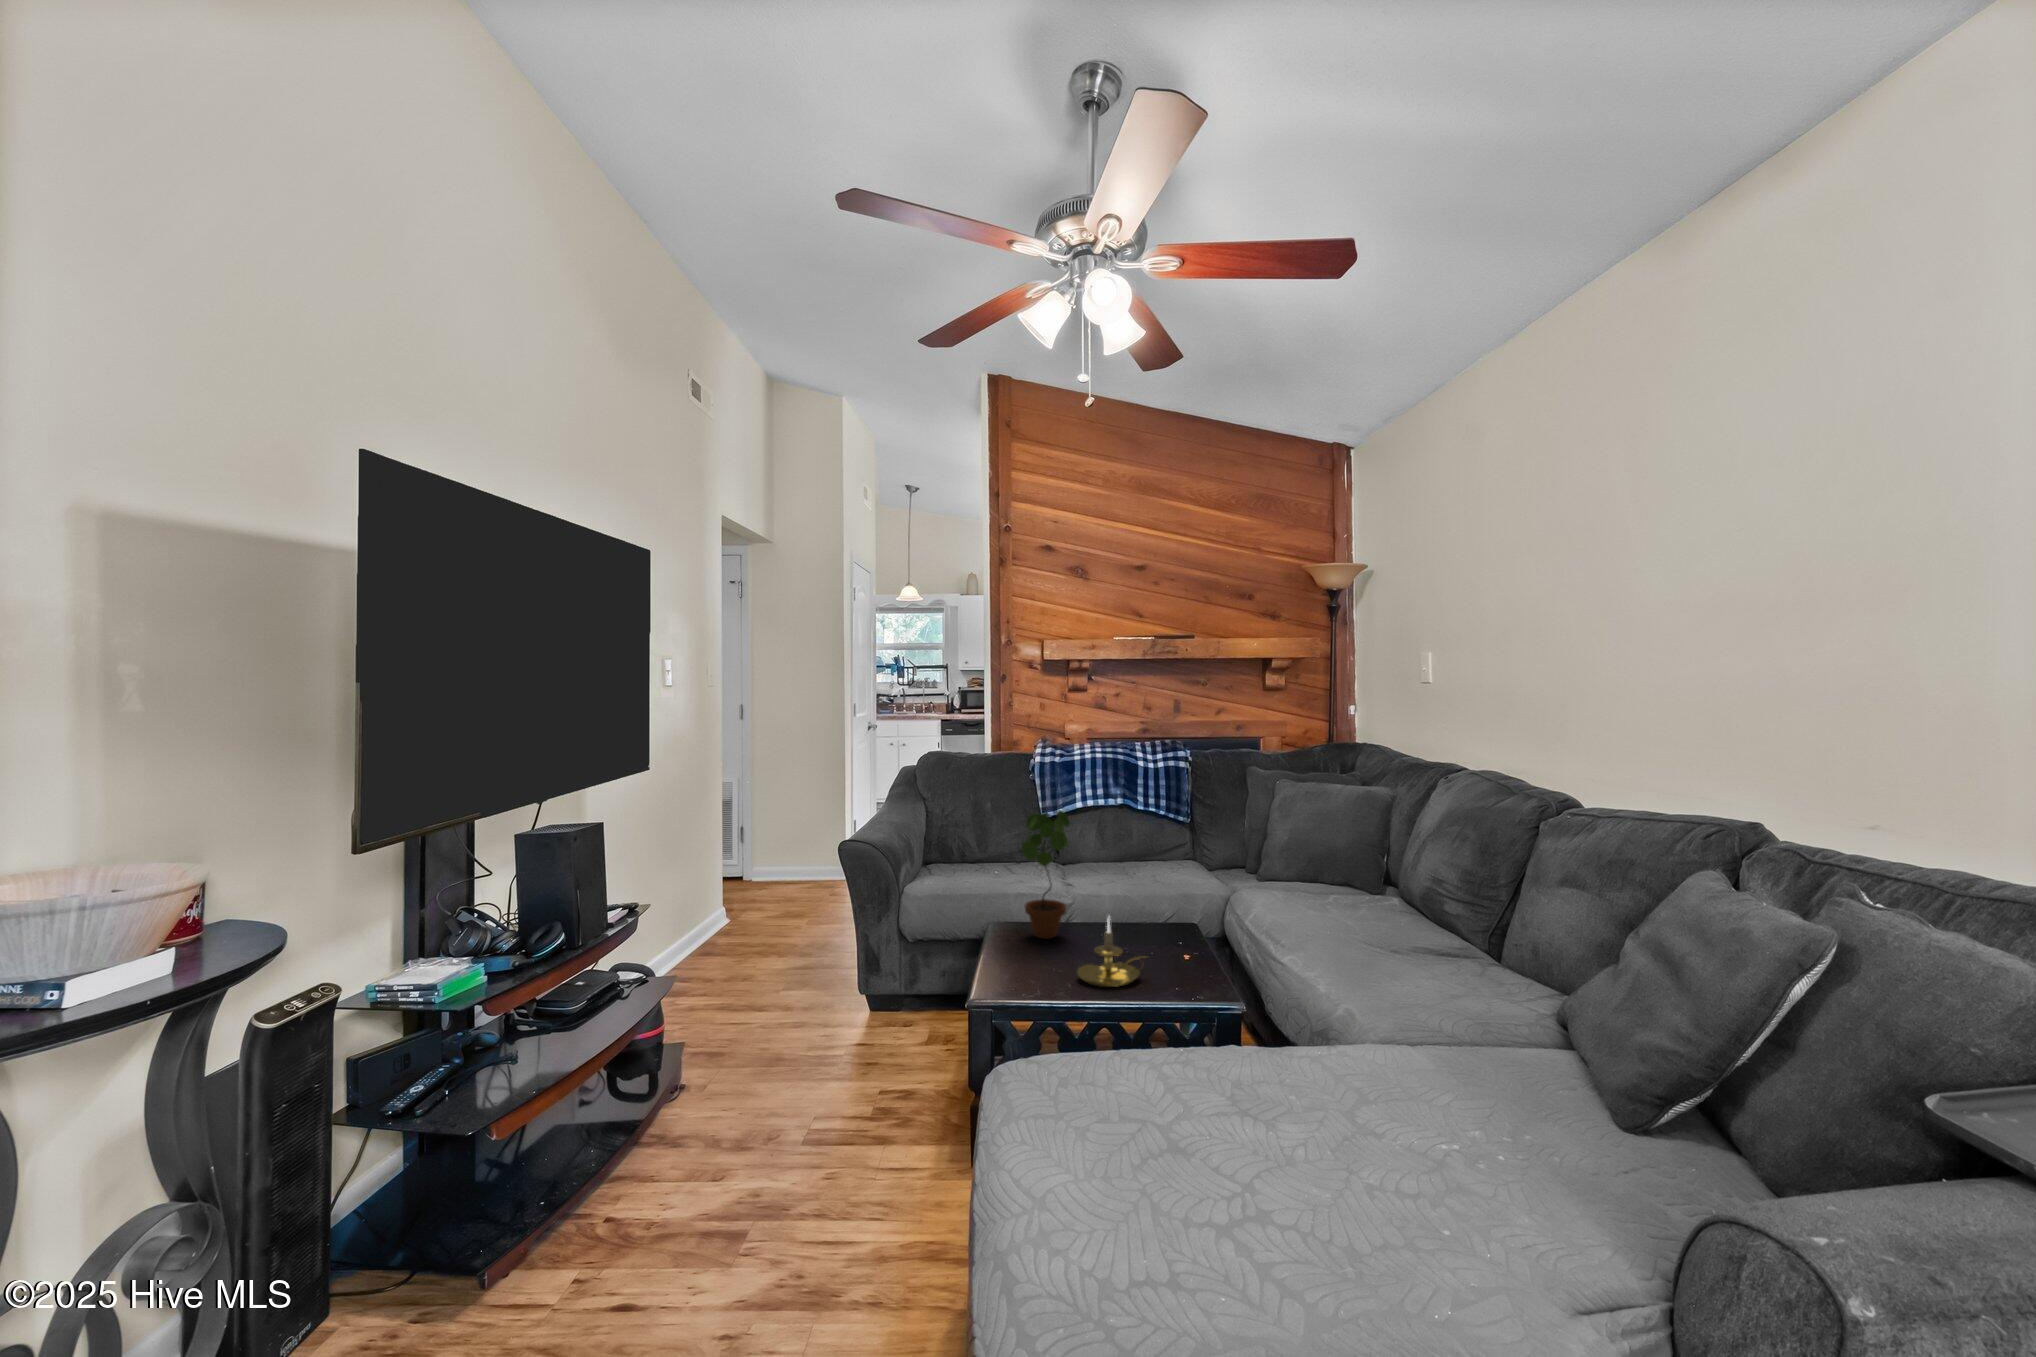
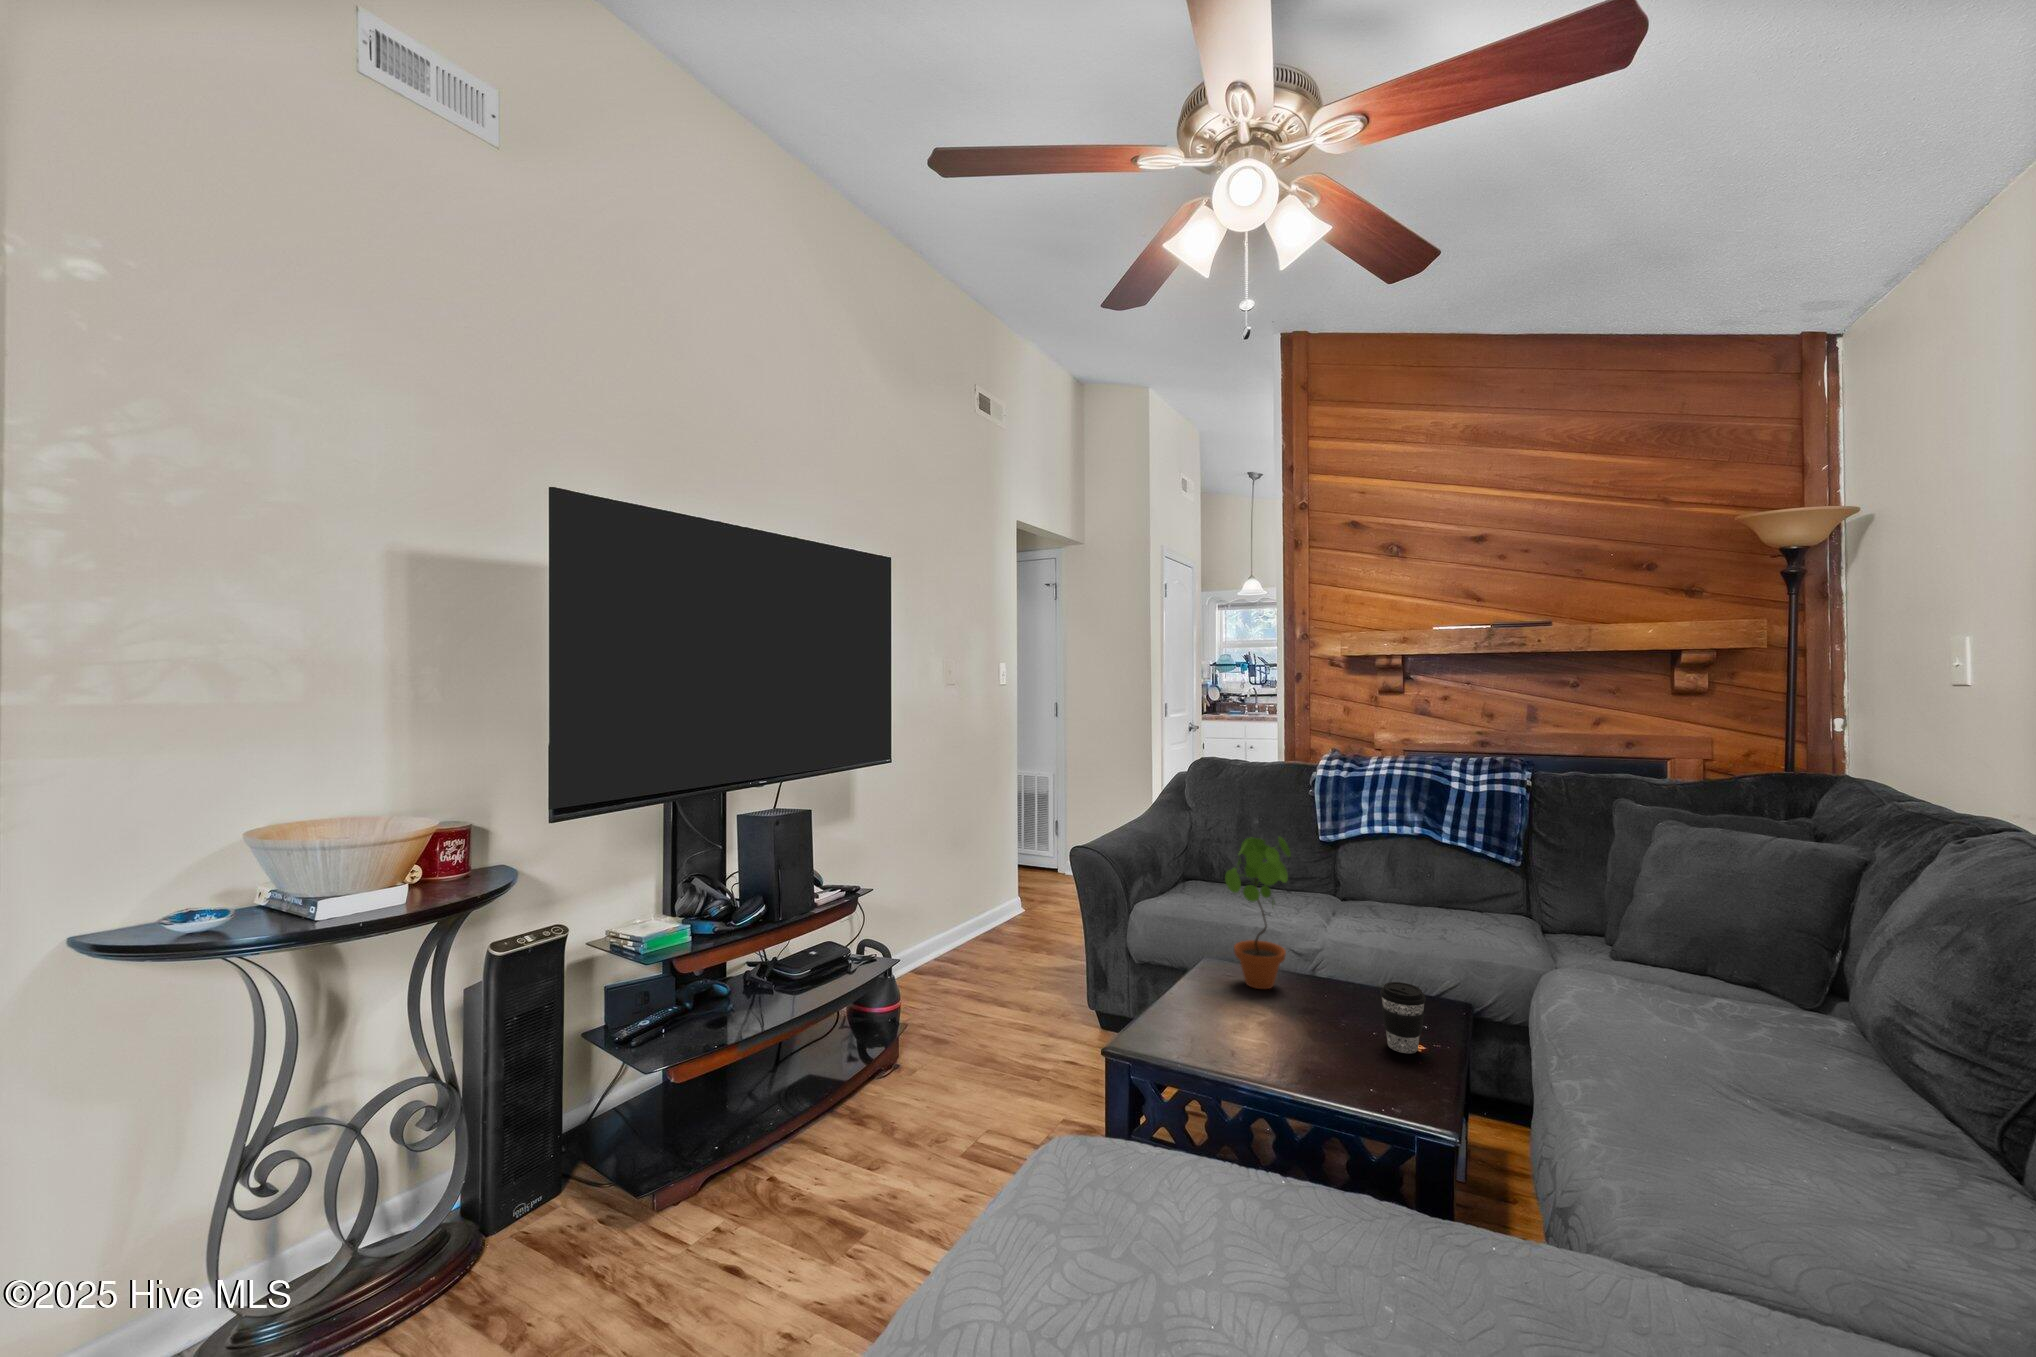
coffee cup: none [1155,911,1187,963] -> present [1380,982,1426,1053]
candle holder: present [1077,918,1146,987] -> none [1253,976,1351,1070]

